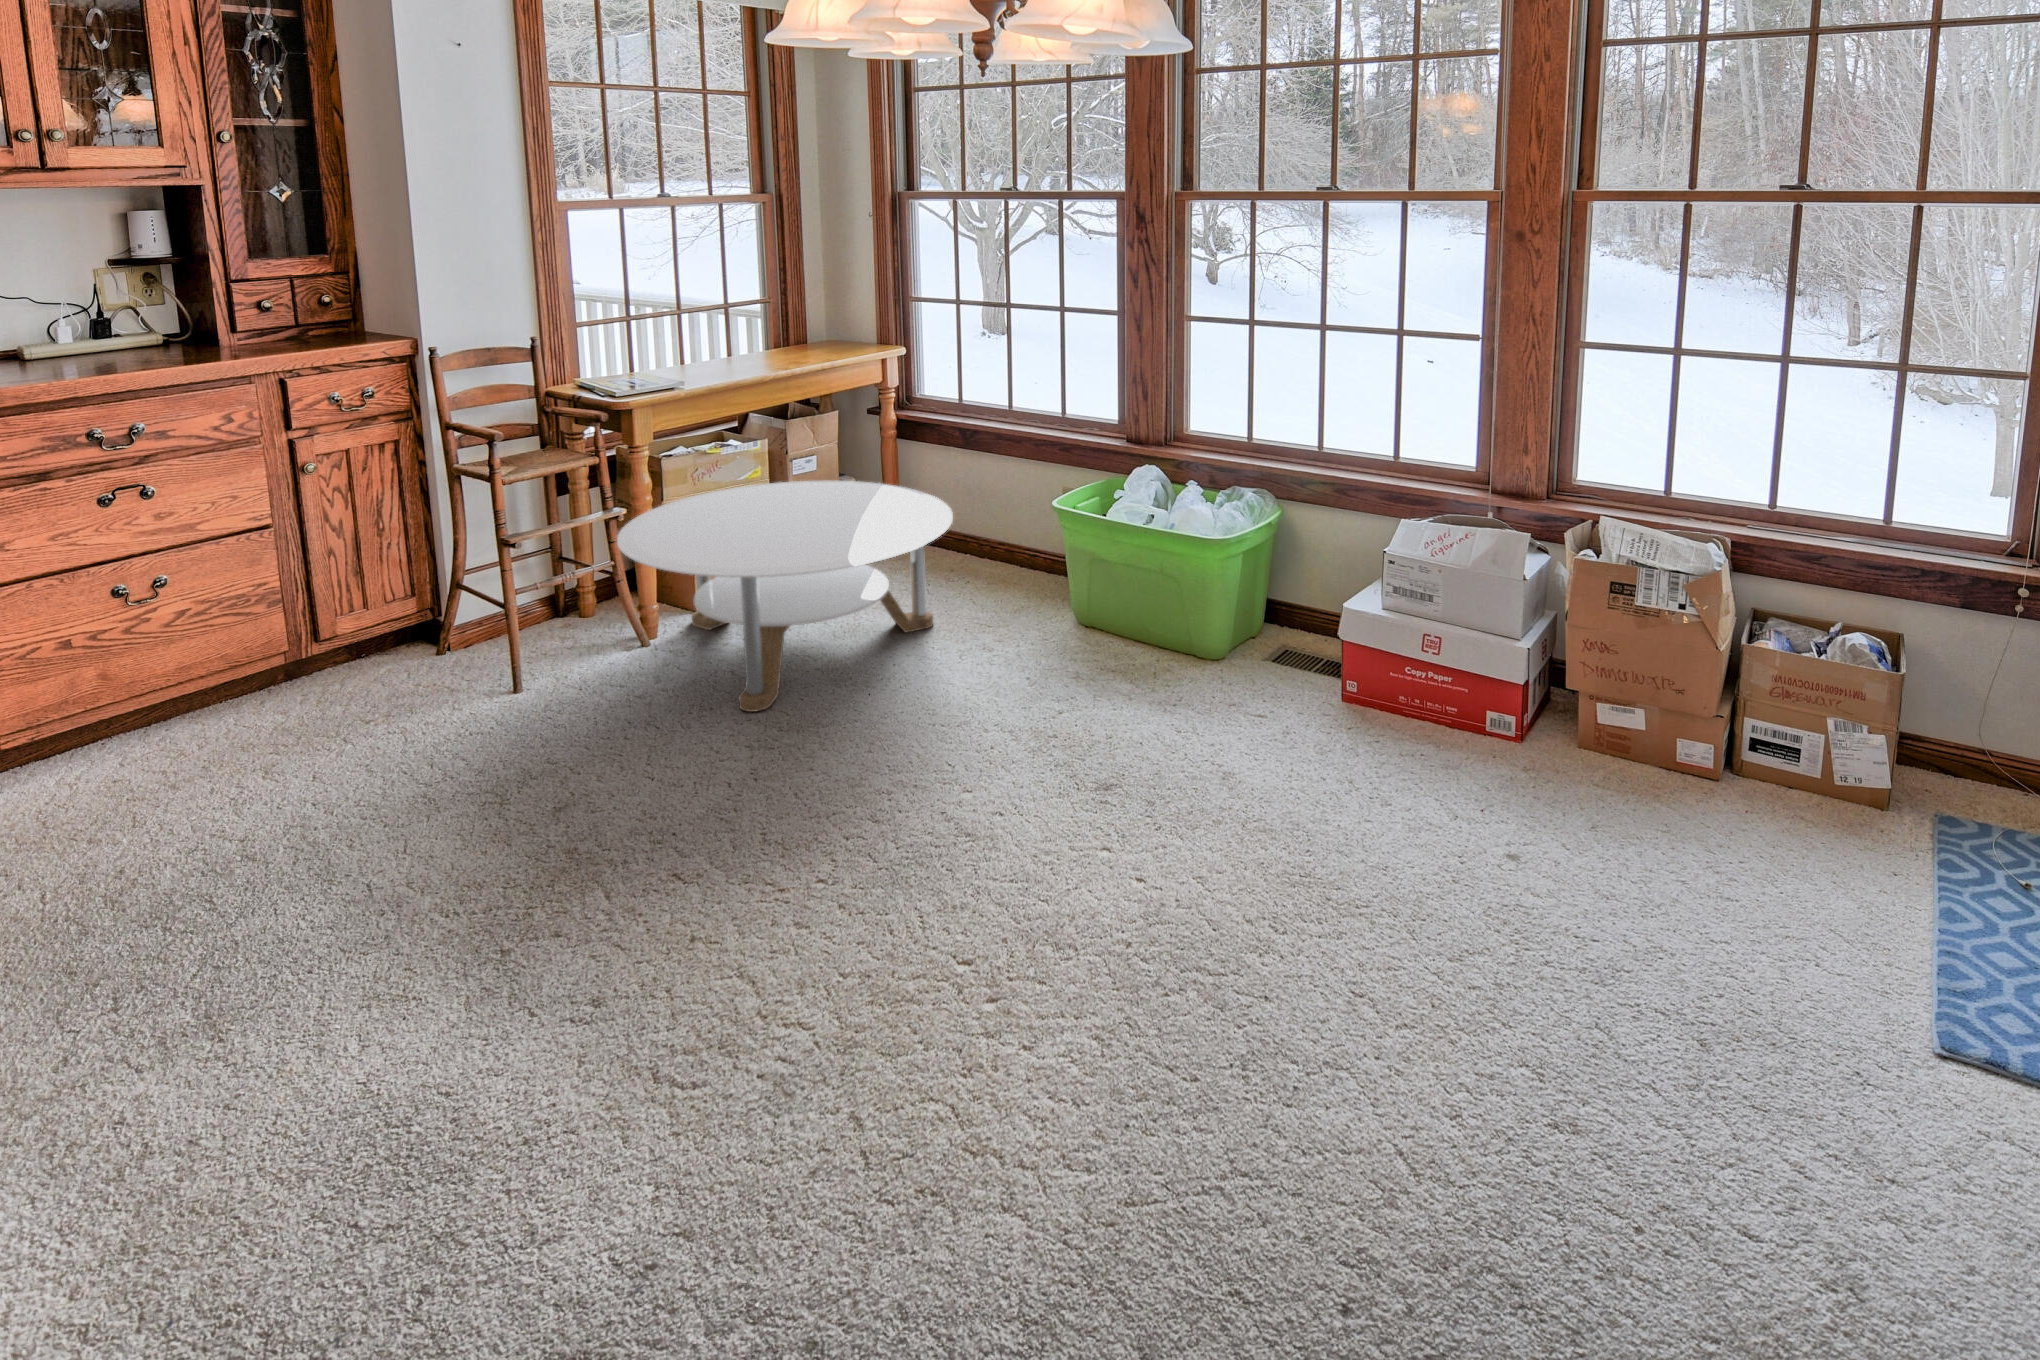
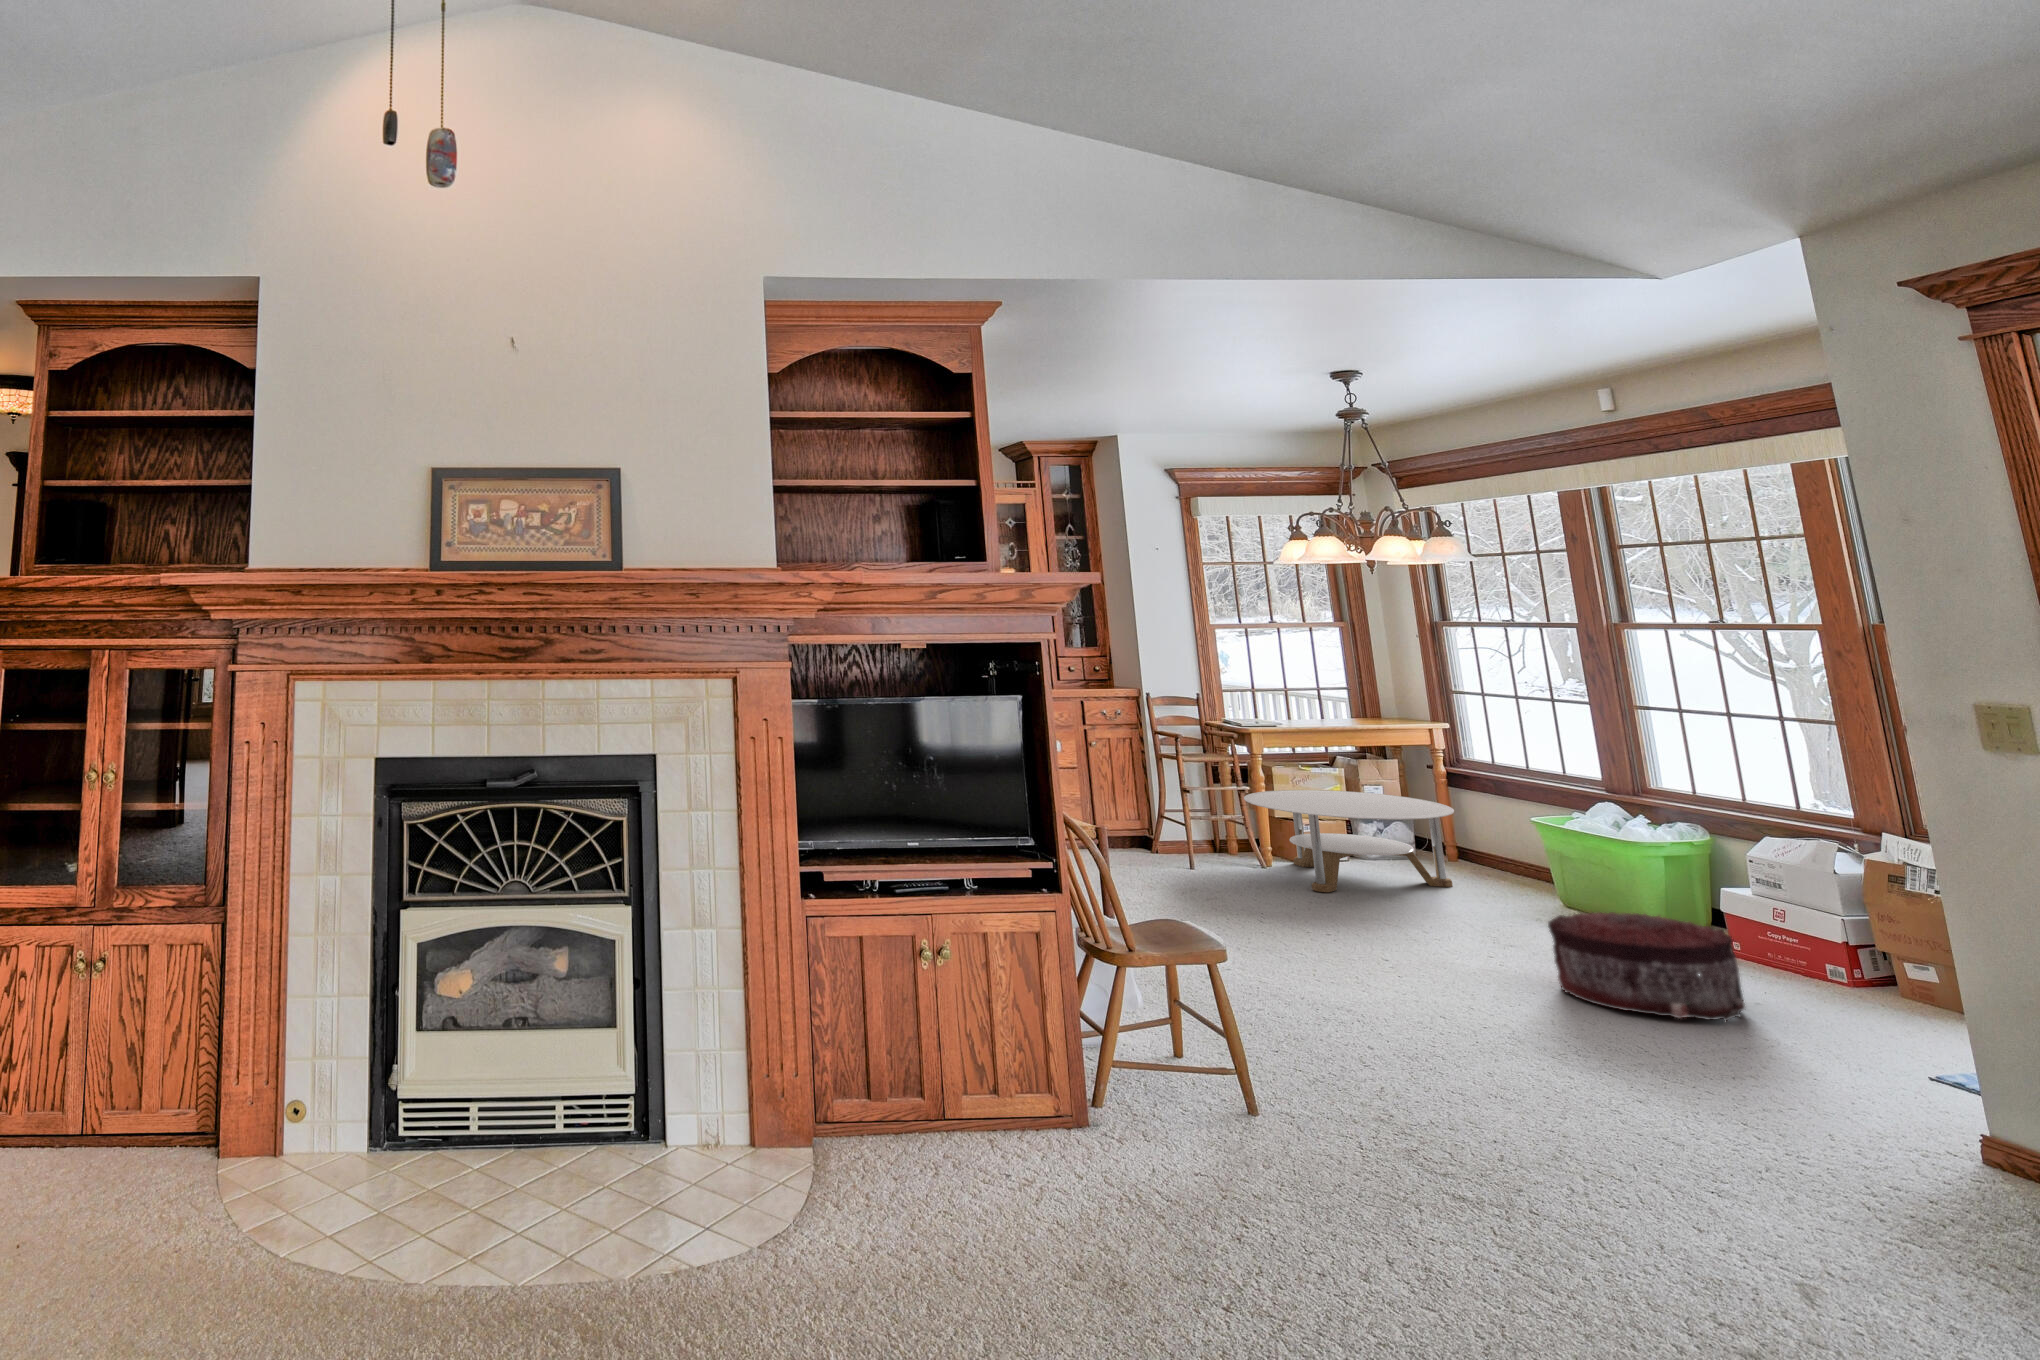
pouf: none [1264,745,1597,1047] -> present [1548,912,1745,1021]

